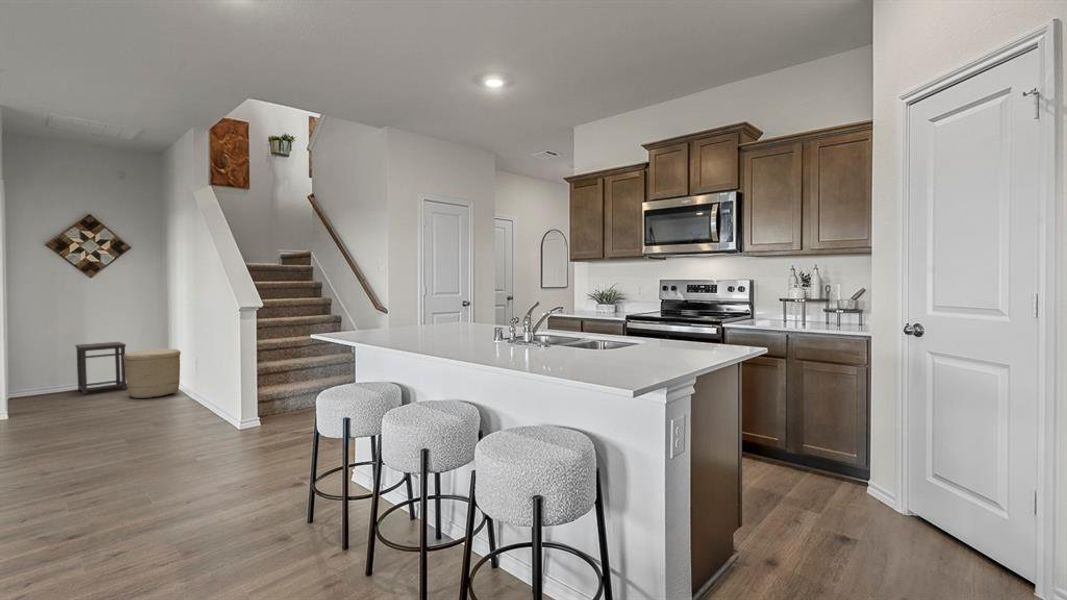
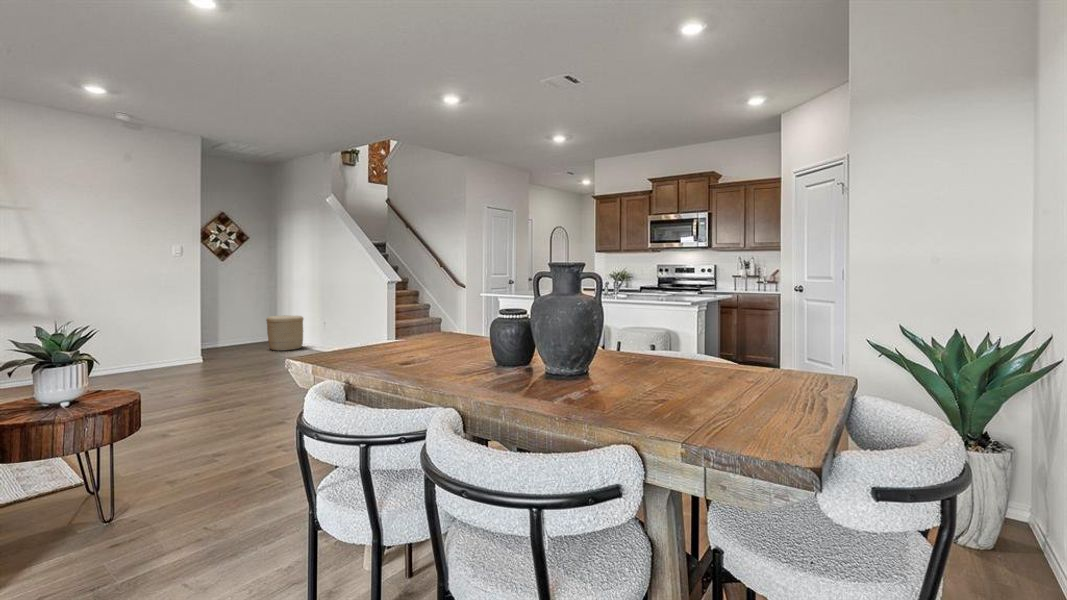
side table: present [76,342,126,394] -> none [216,311,257,350]

